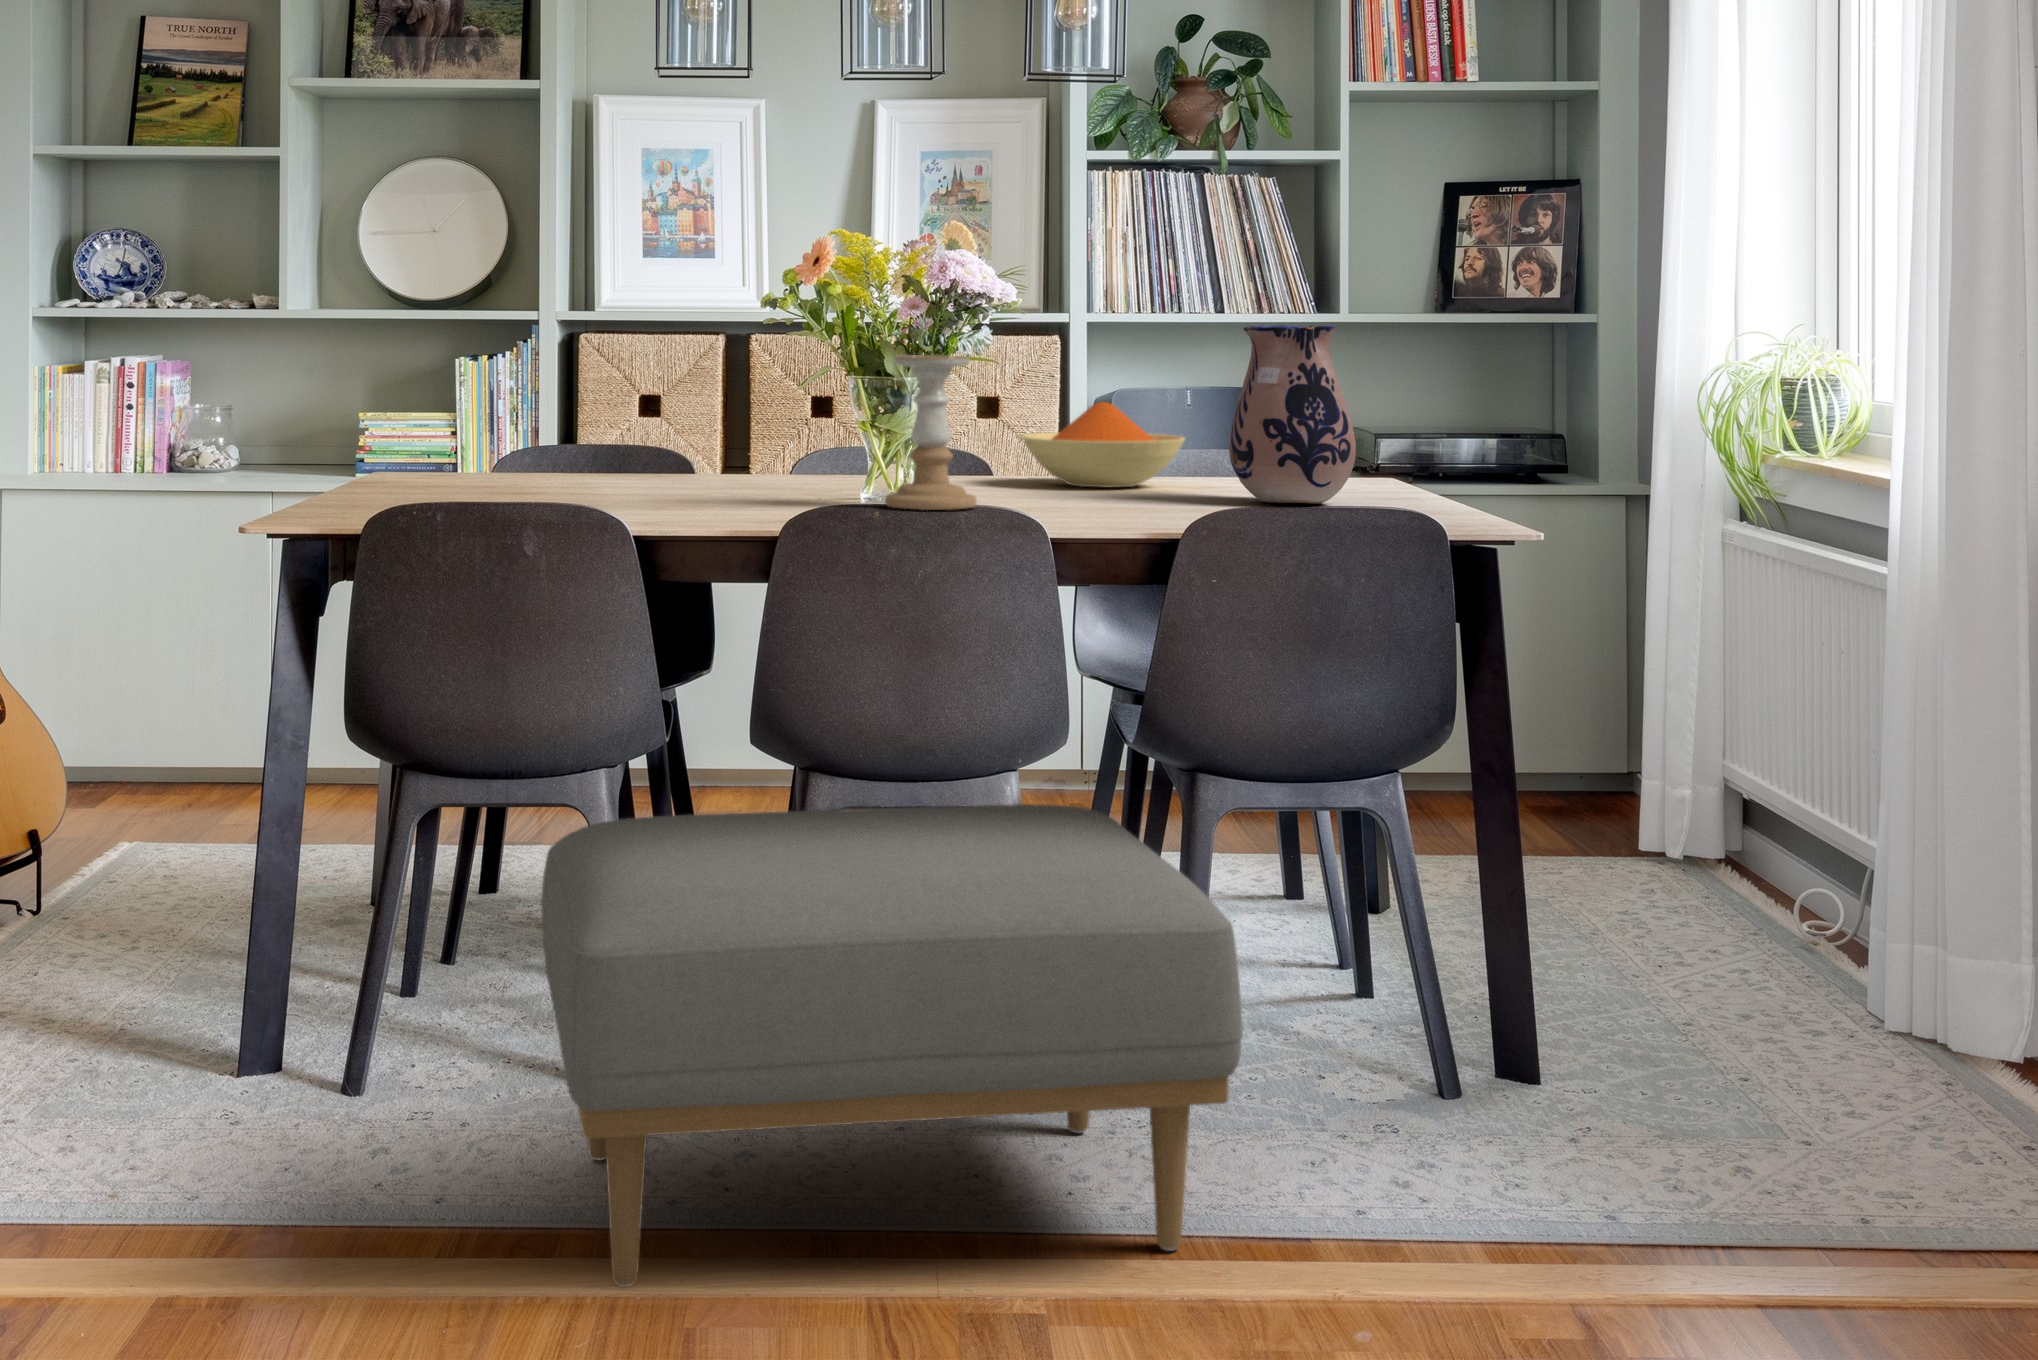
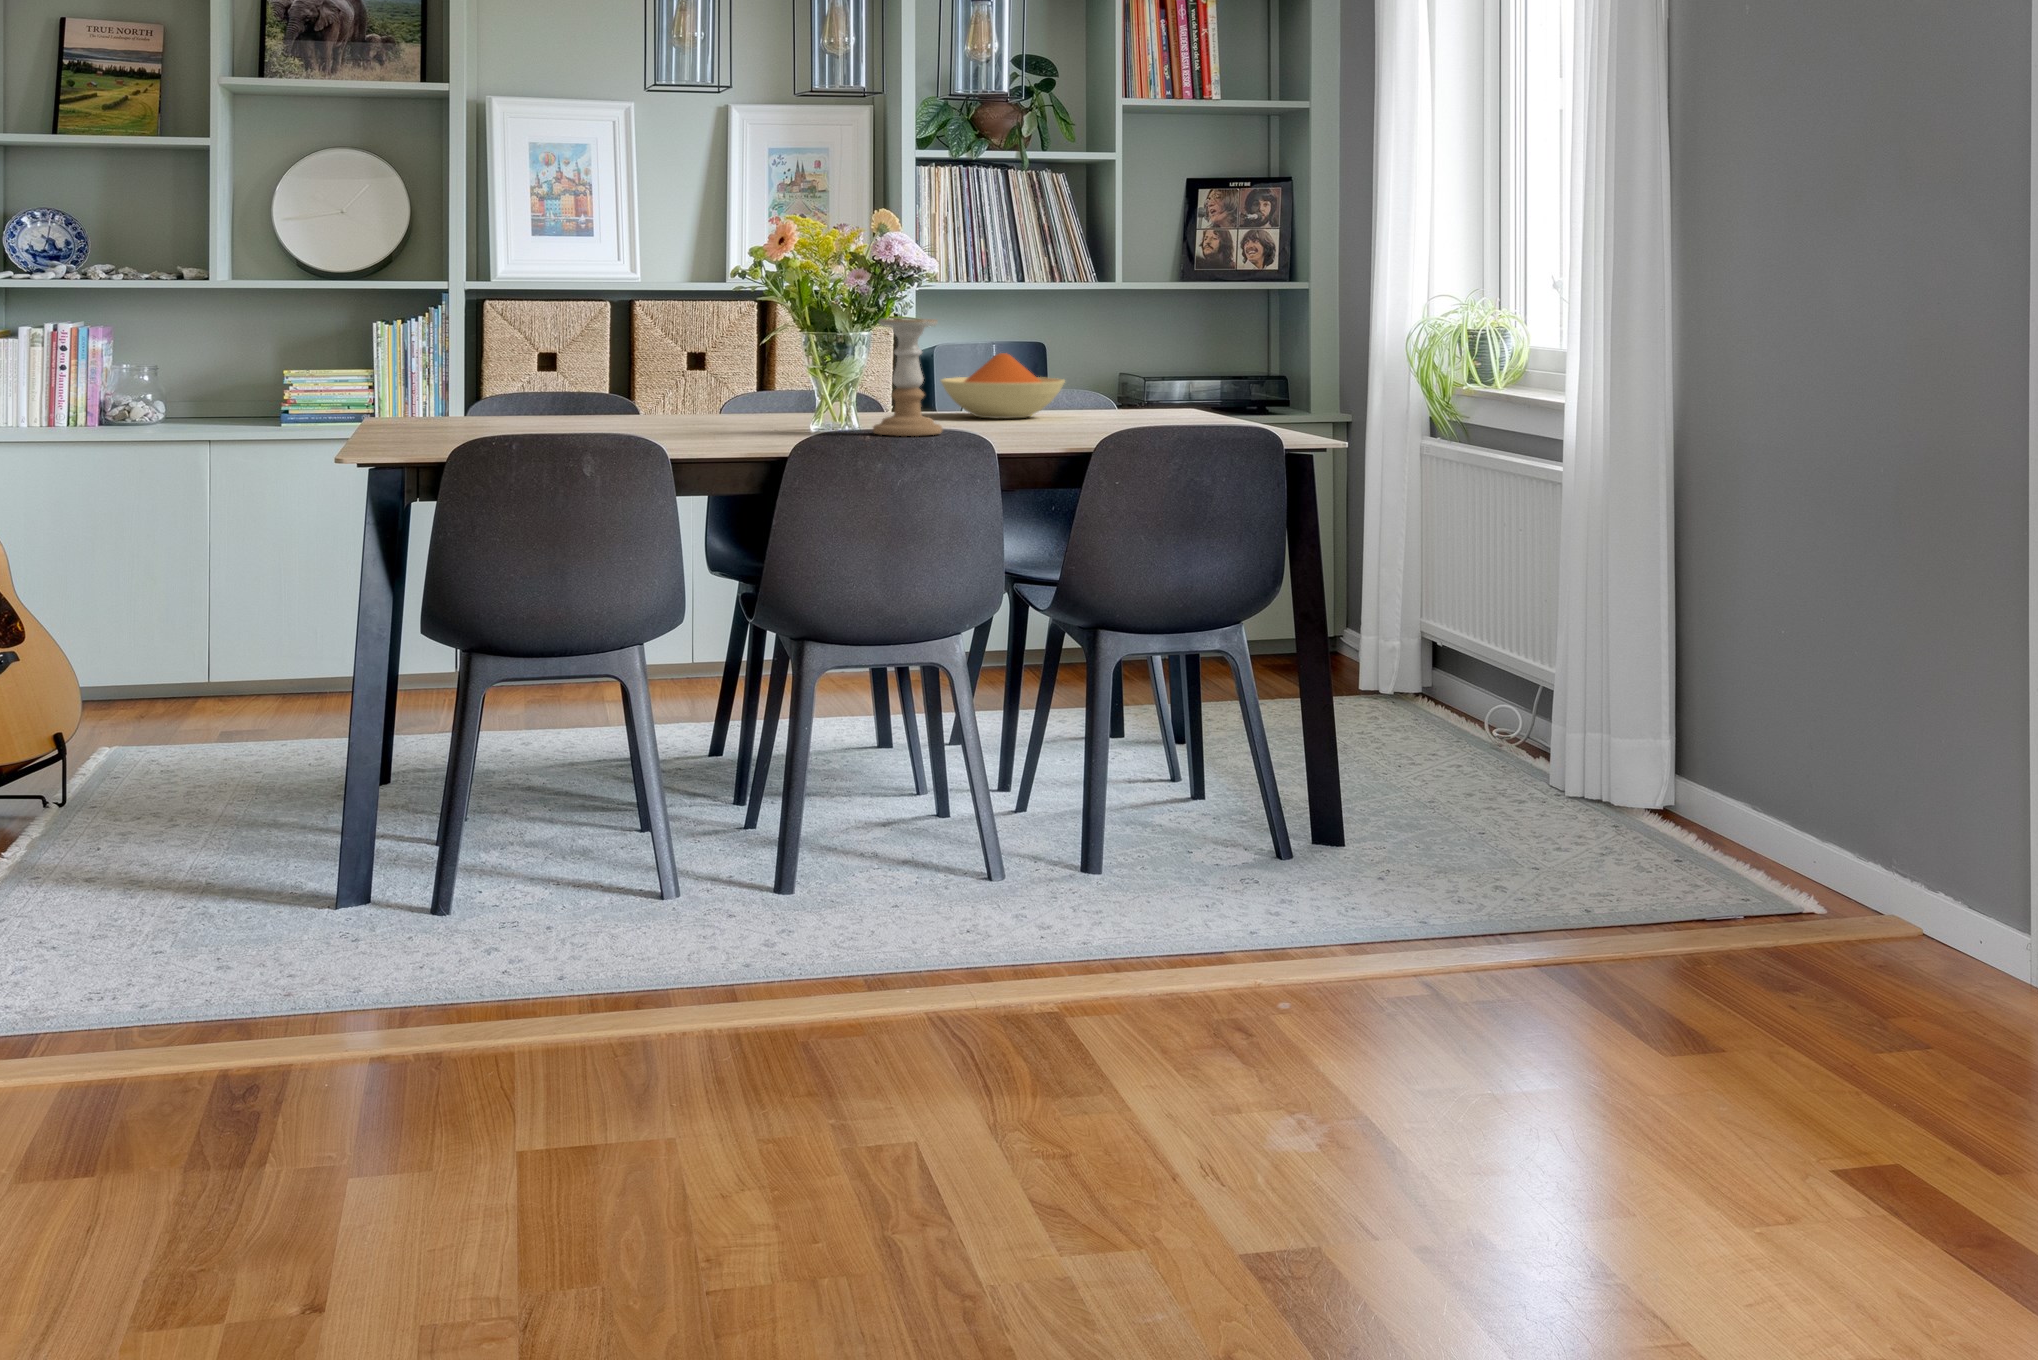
ceramic pitcher: present [1229,325,1356,503] -> none [1114,295,1206,427]
ottoman: present [541,804,1243,1287] -> none [633,653,1184,1012]

